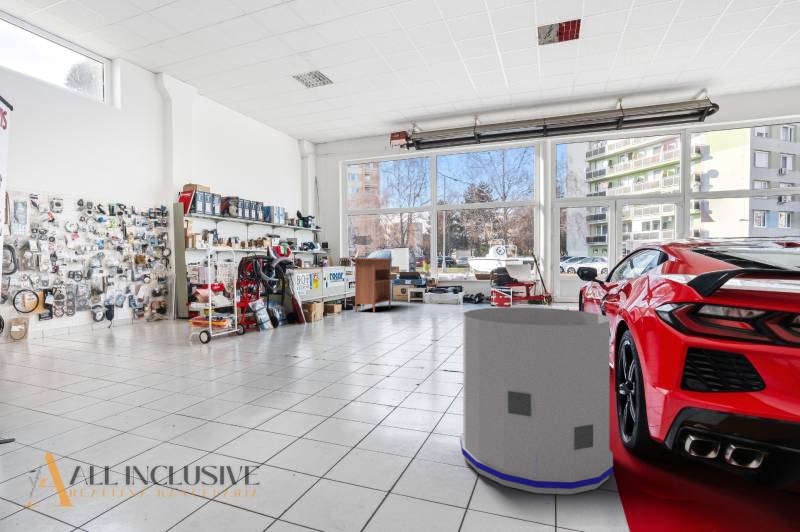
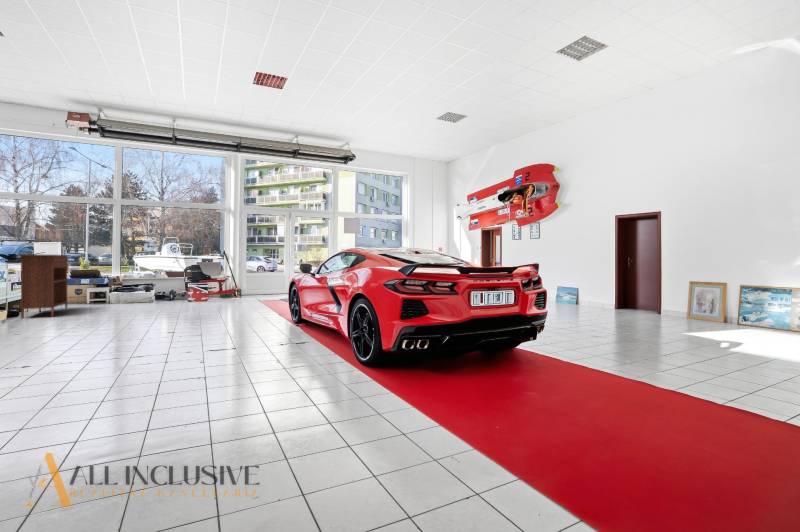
trash can: present [460,307,613,494] -> none [278,289,362,384]

